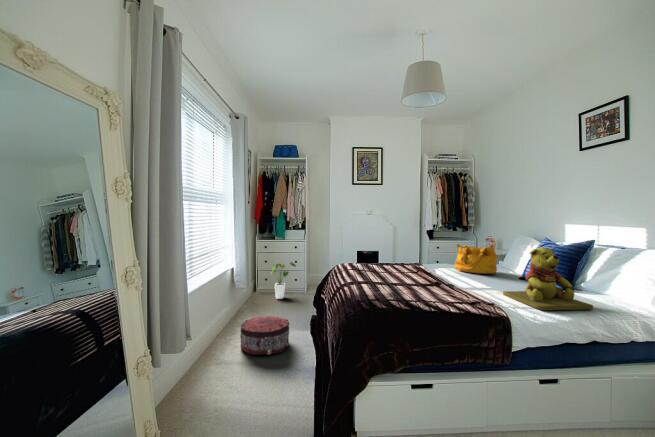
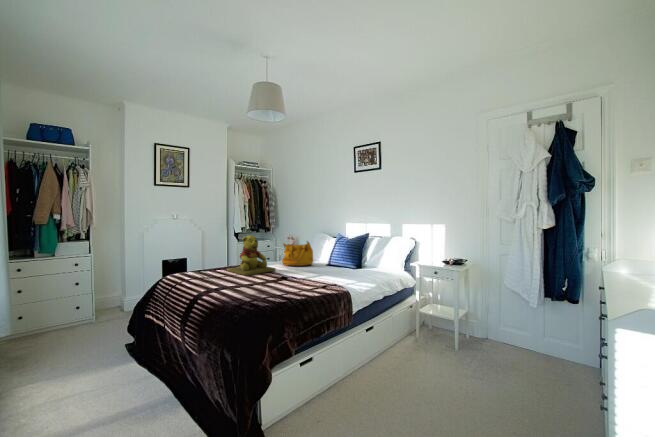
teddy bear: present [503,247,593,310] -> present [227,235,275,276]
house plant: present [271,262,296,299] -> none [37,285,79,339]
pouf: present [240,316,289,355] -> none [38,354,122,416]

